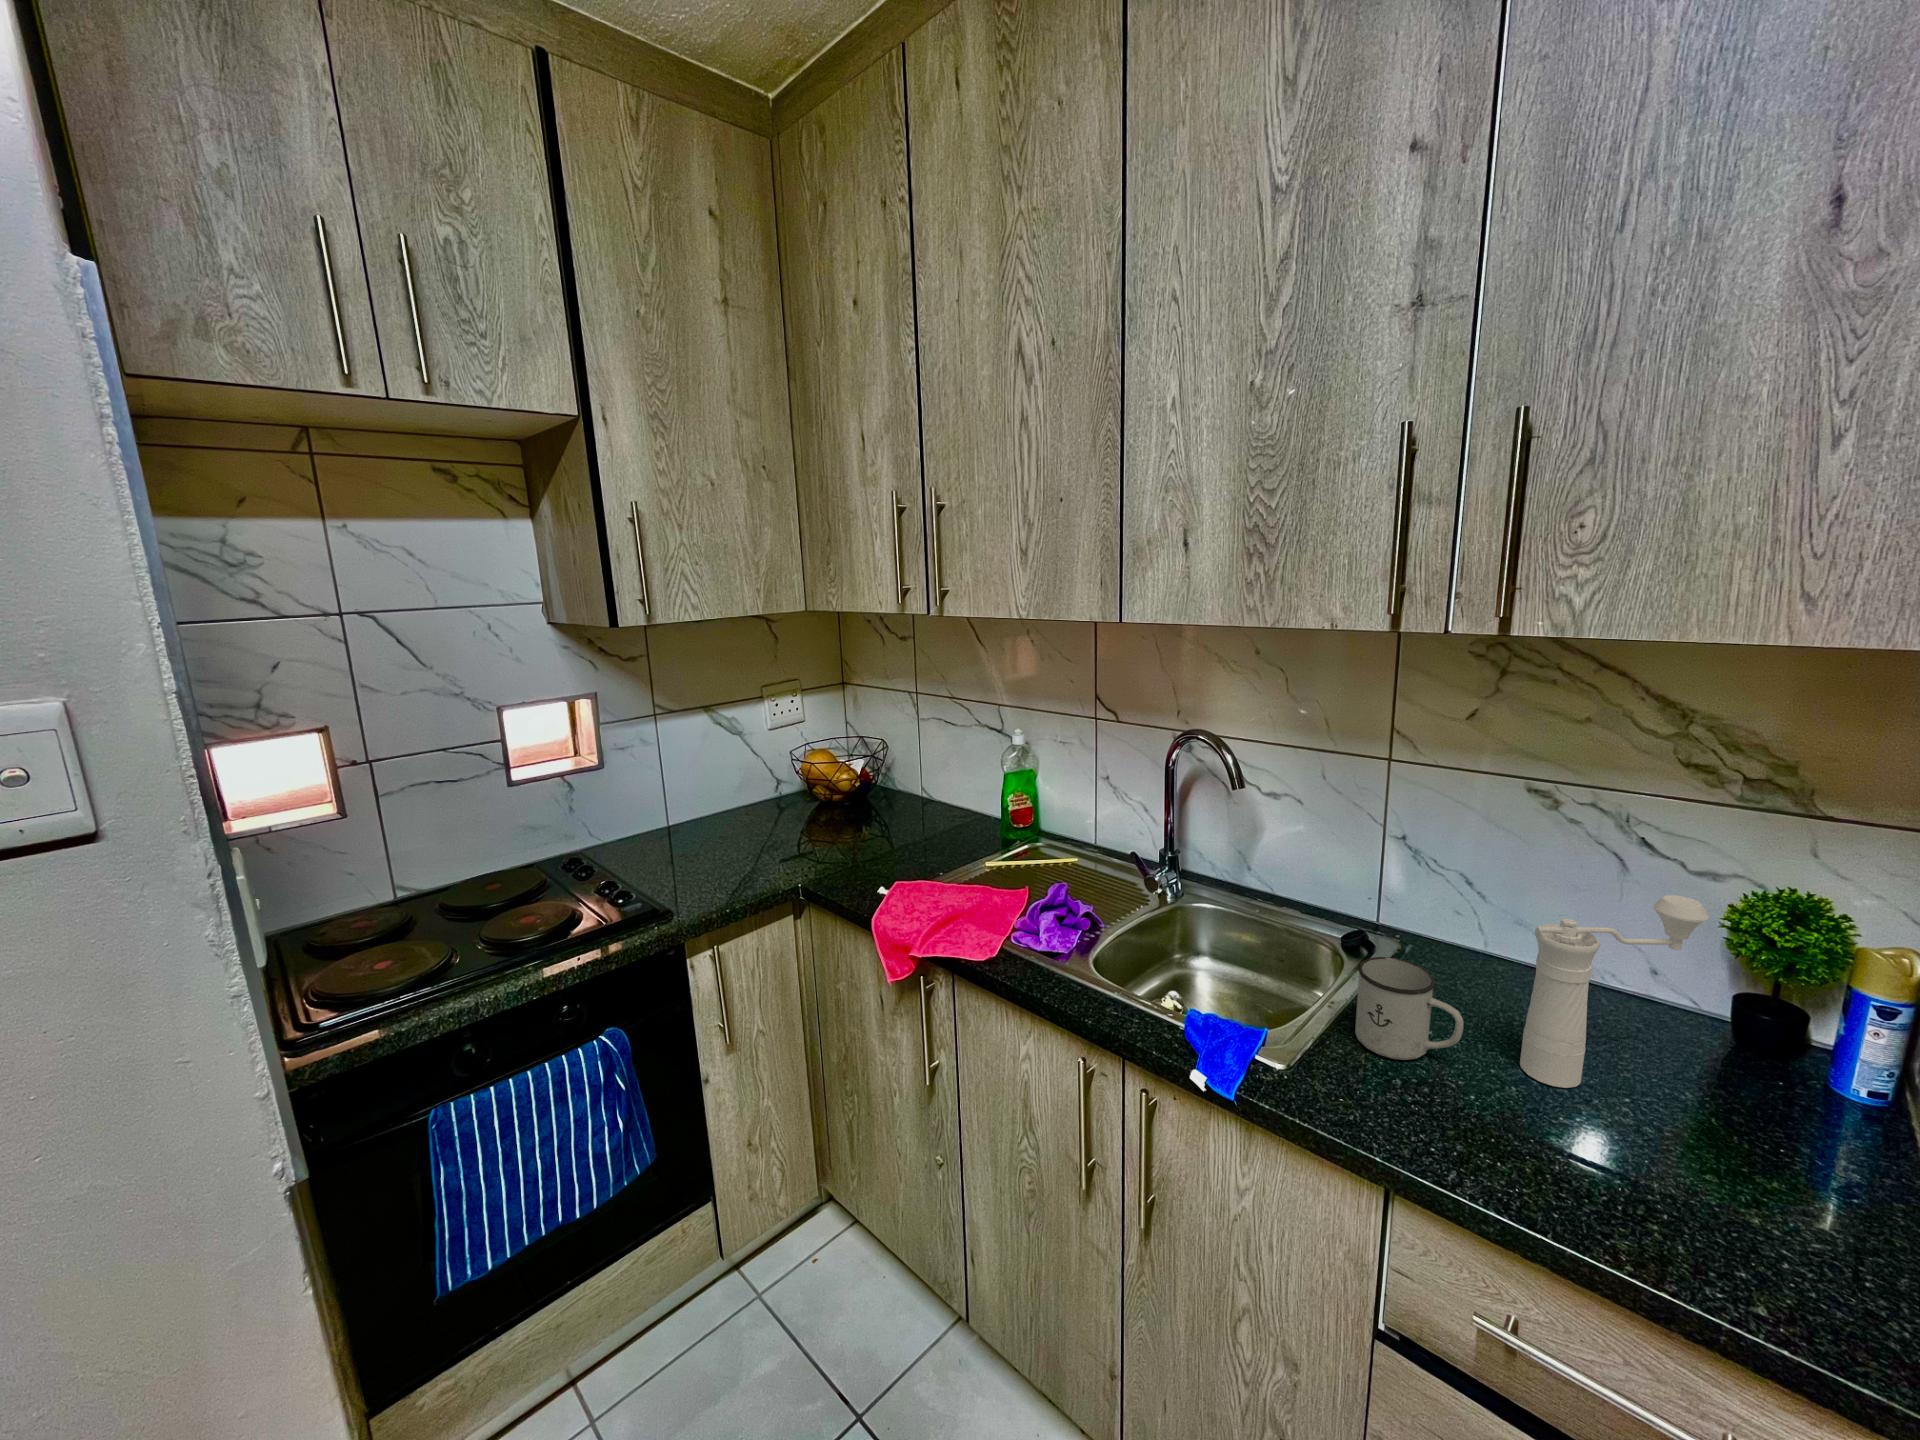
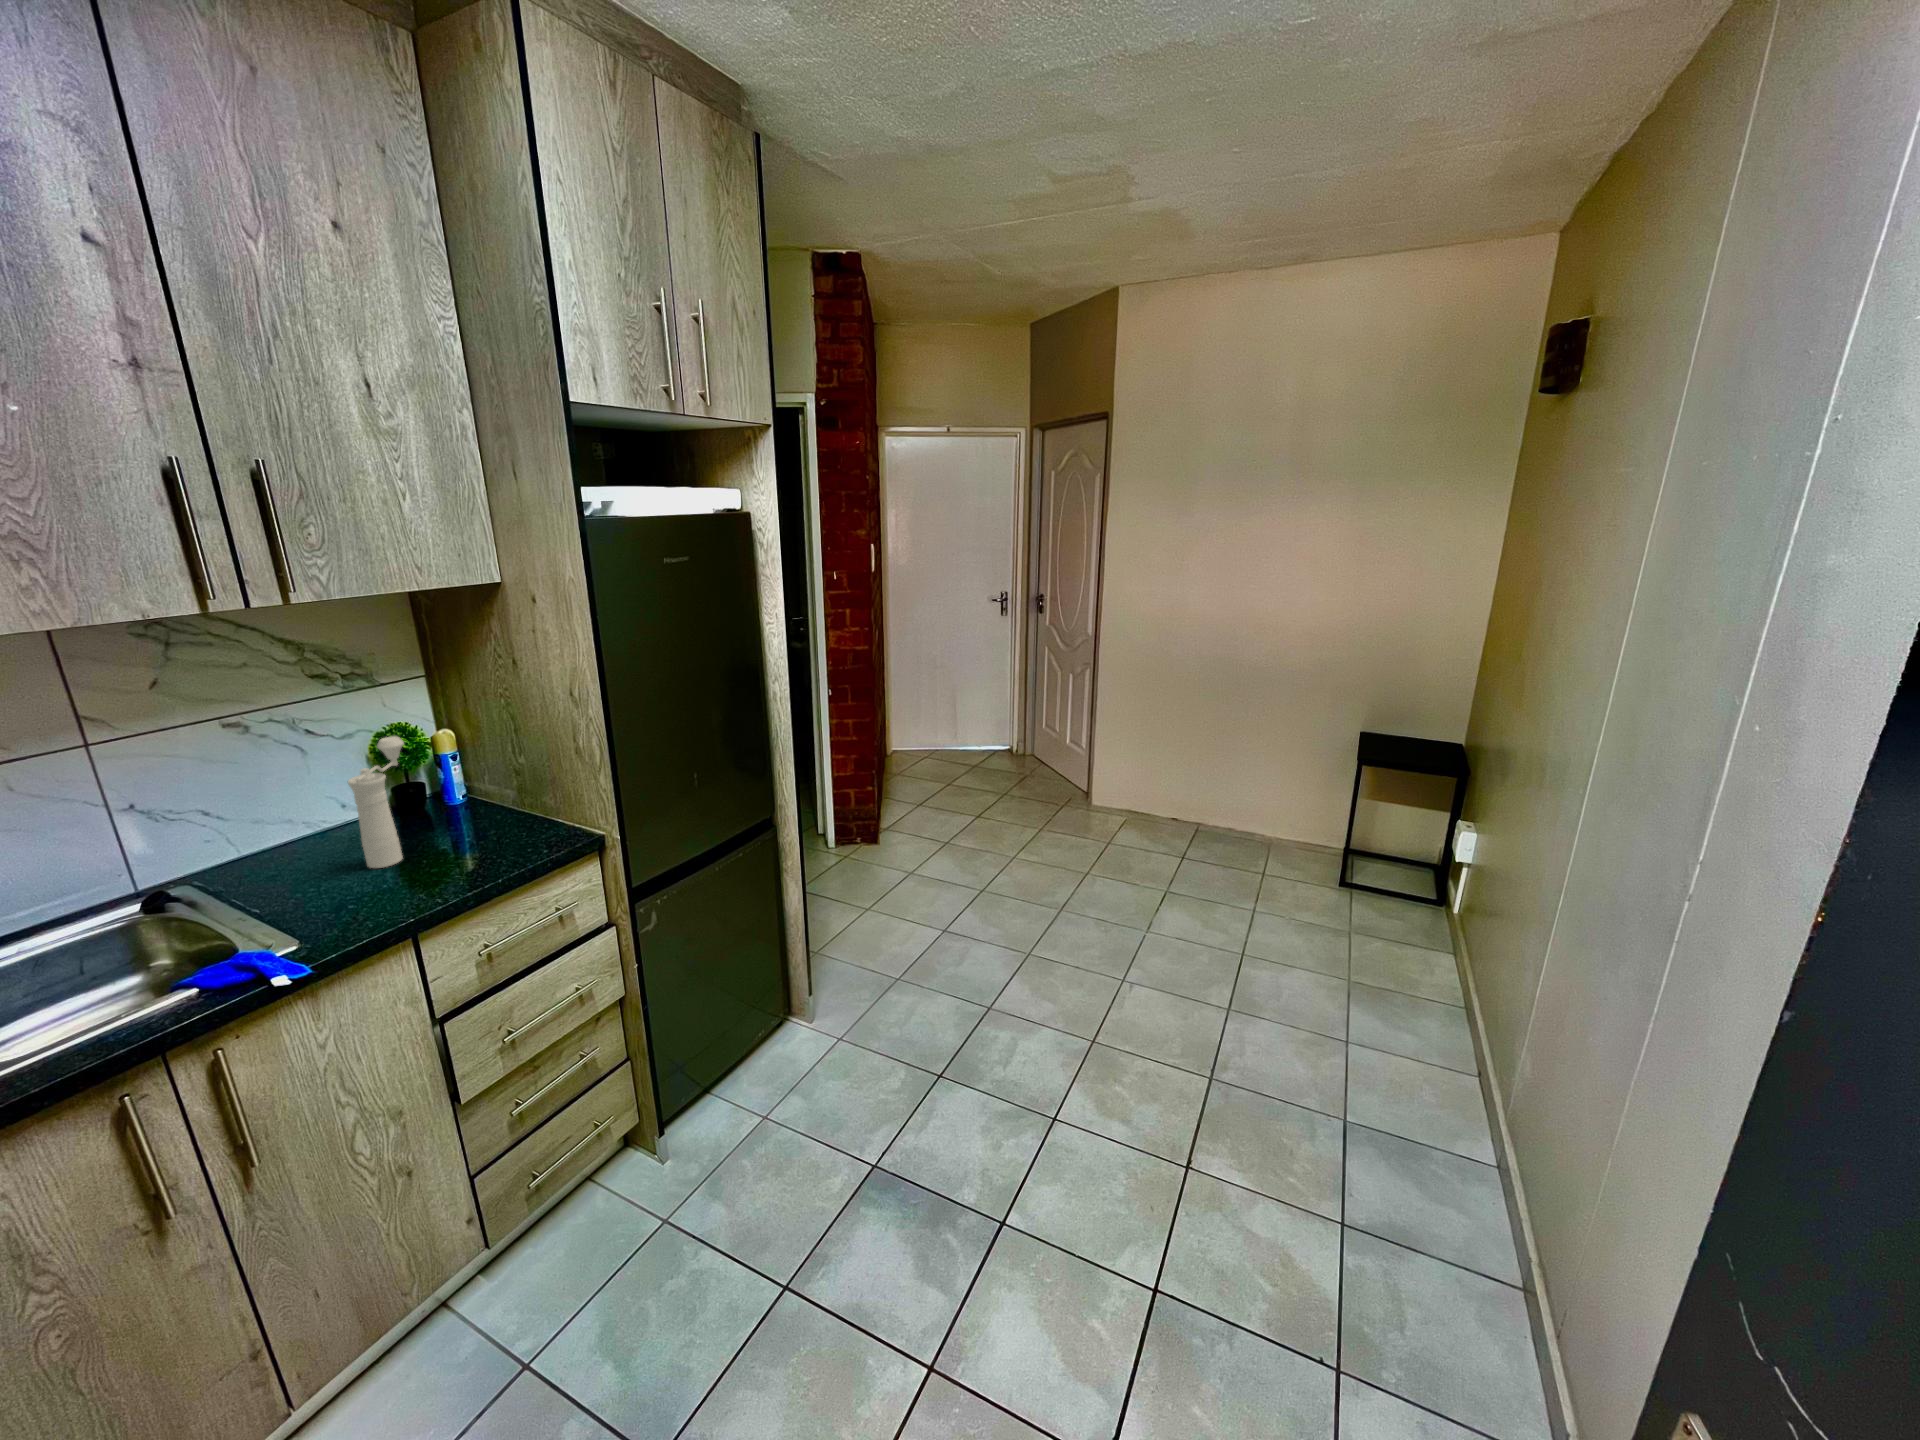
mug: present [1355,957,1463,1060] -> none [266,845,354,915]

